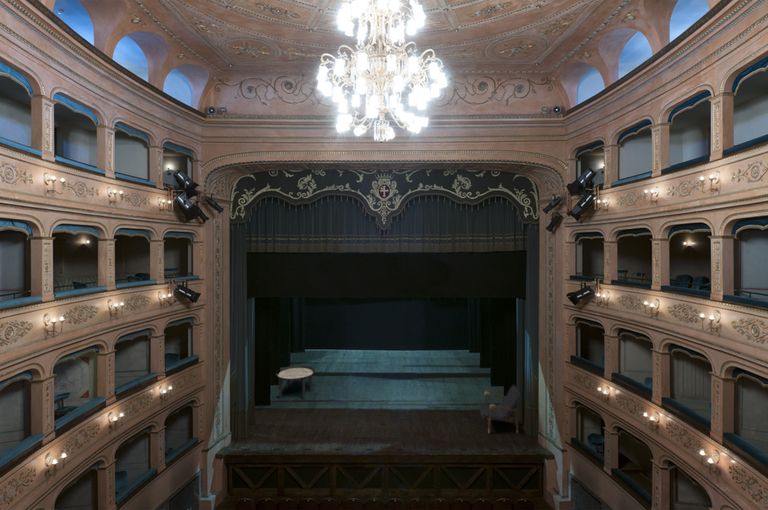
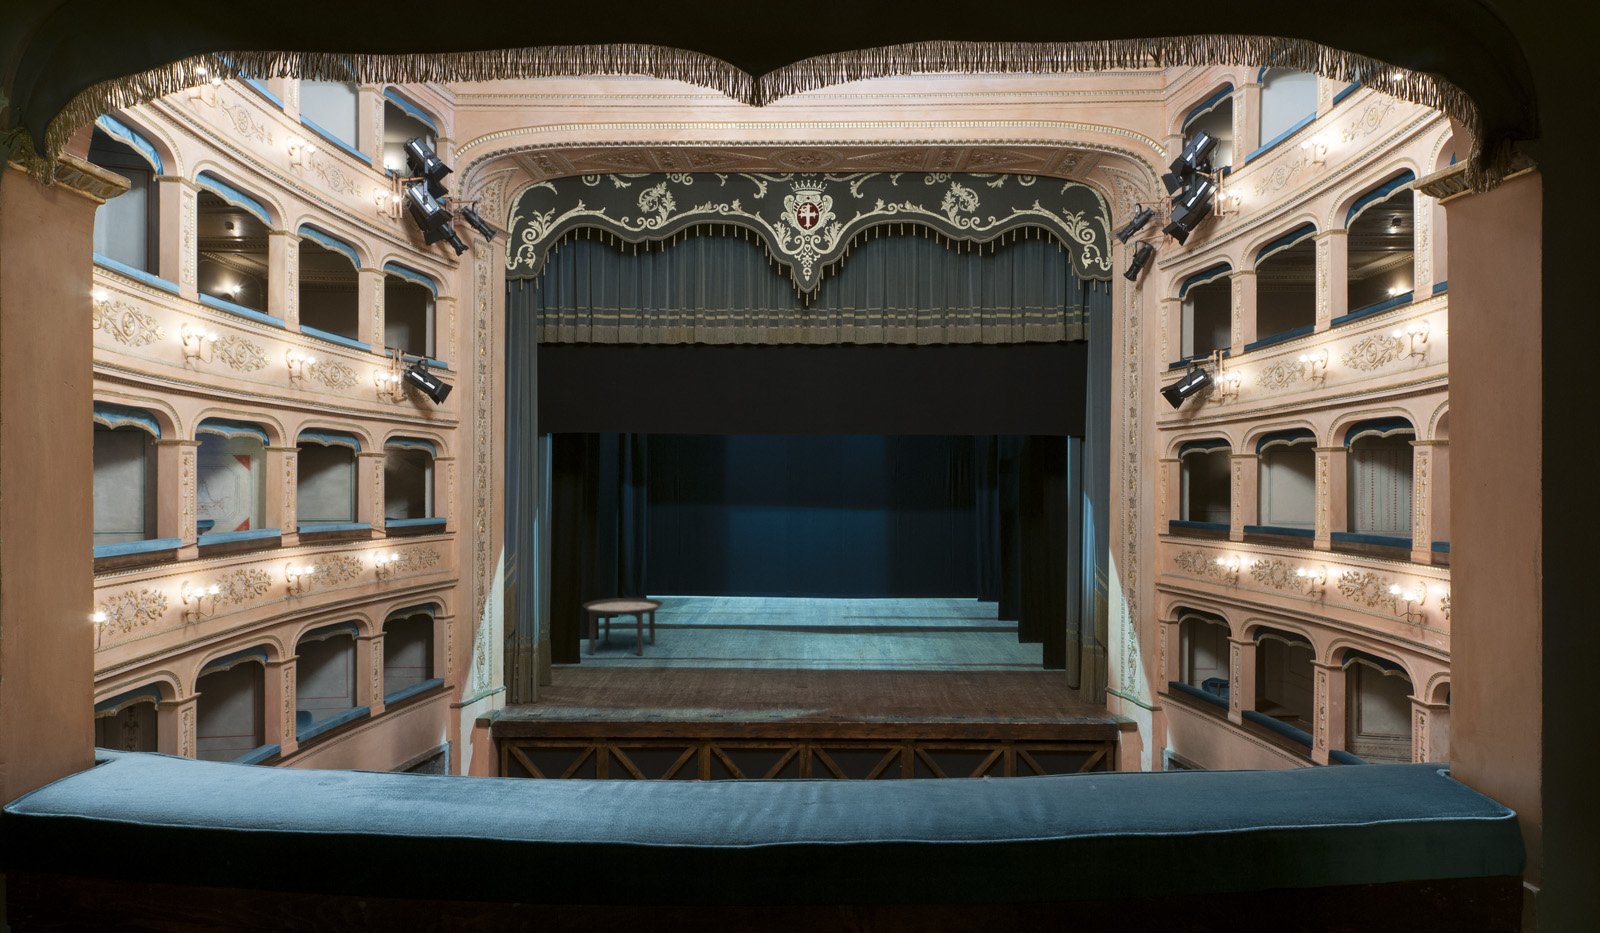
lounge chair: present [478,385,521,432] -> none [992,608,1077,694]

